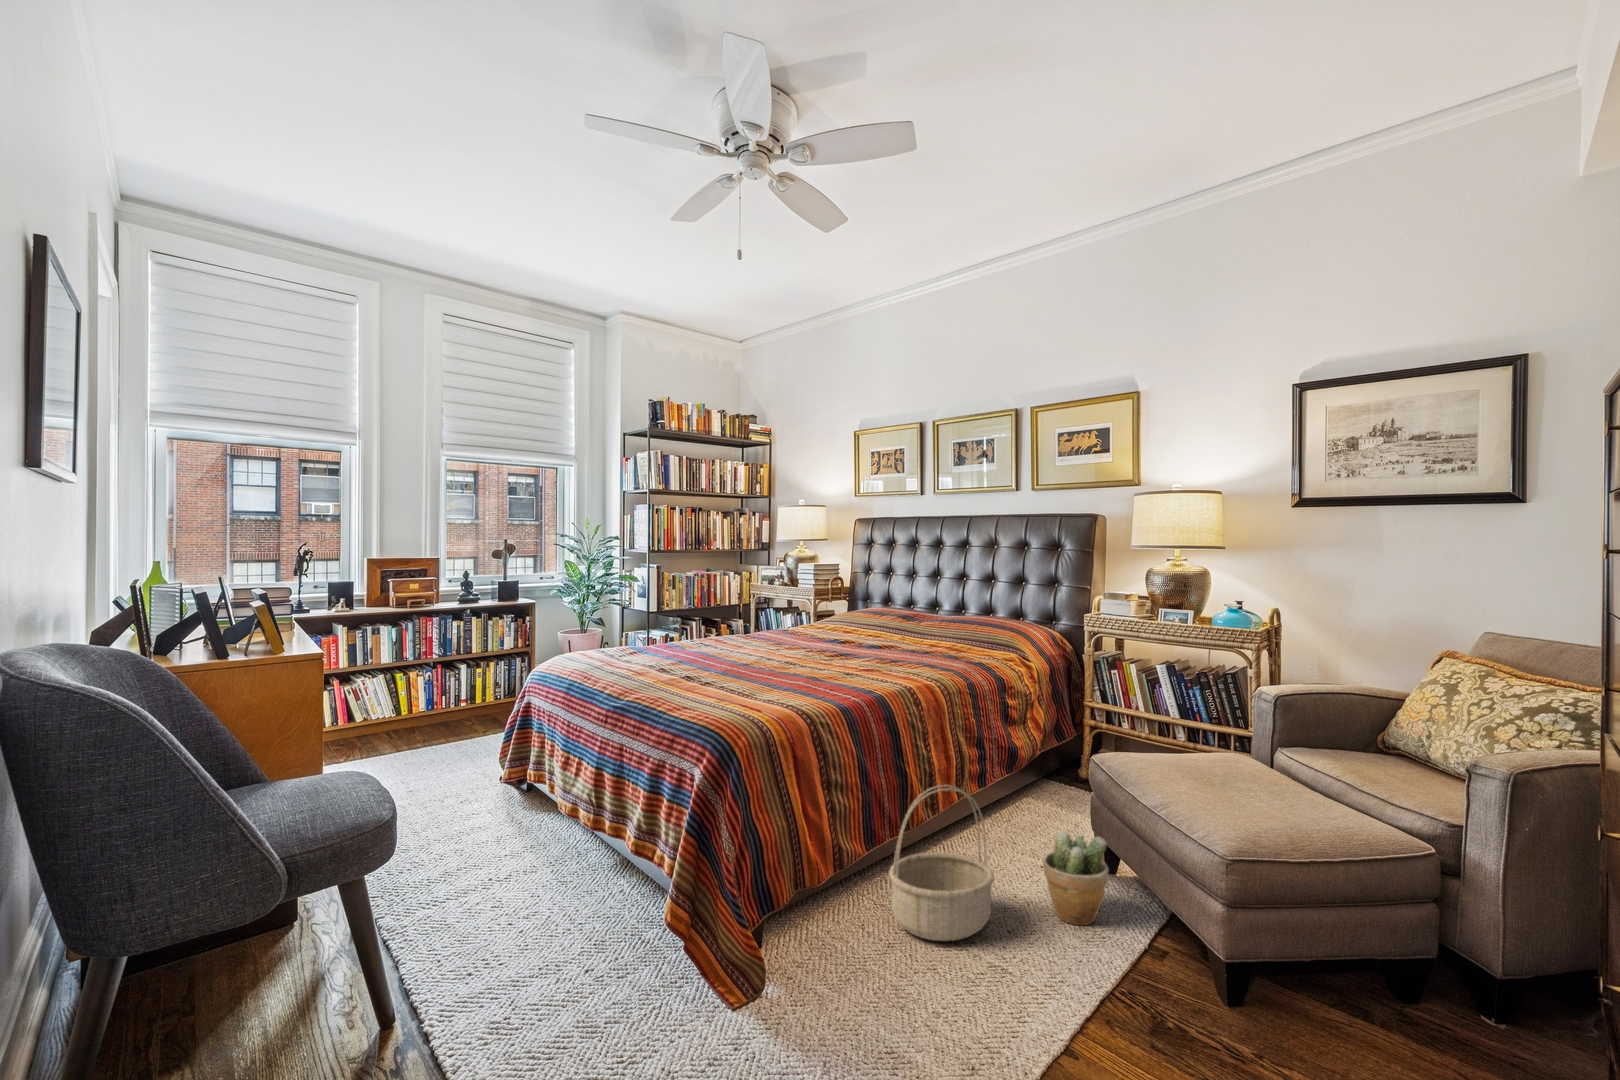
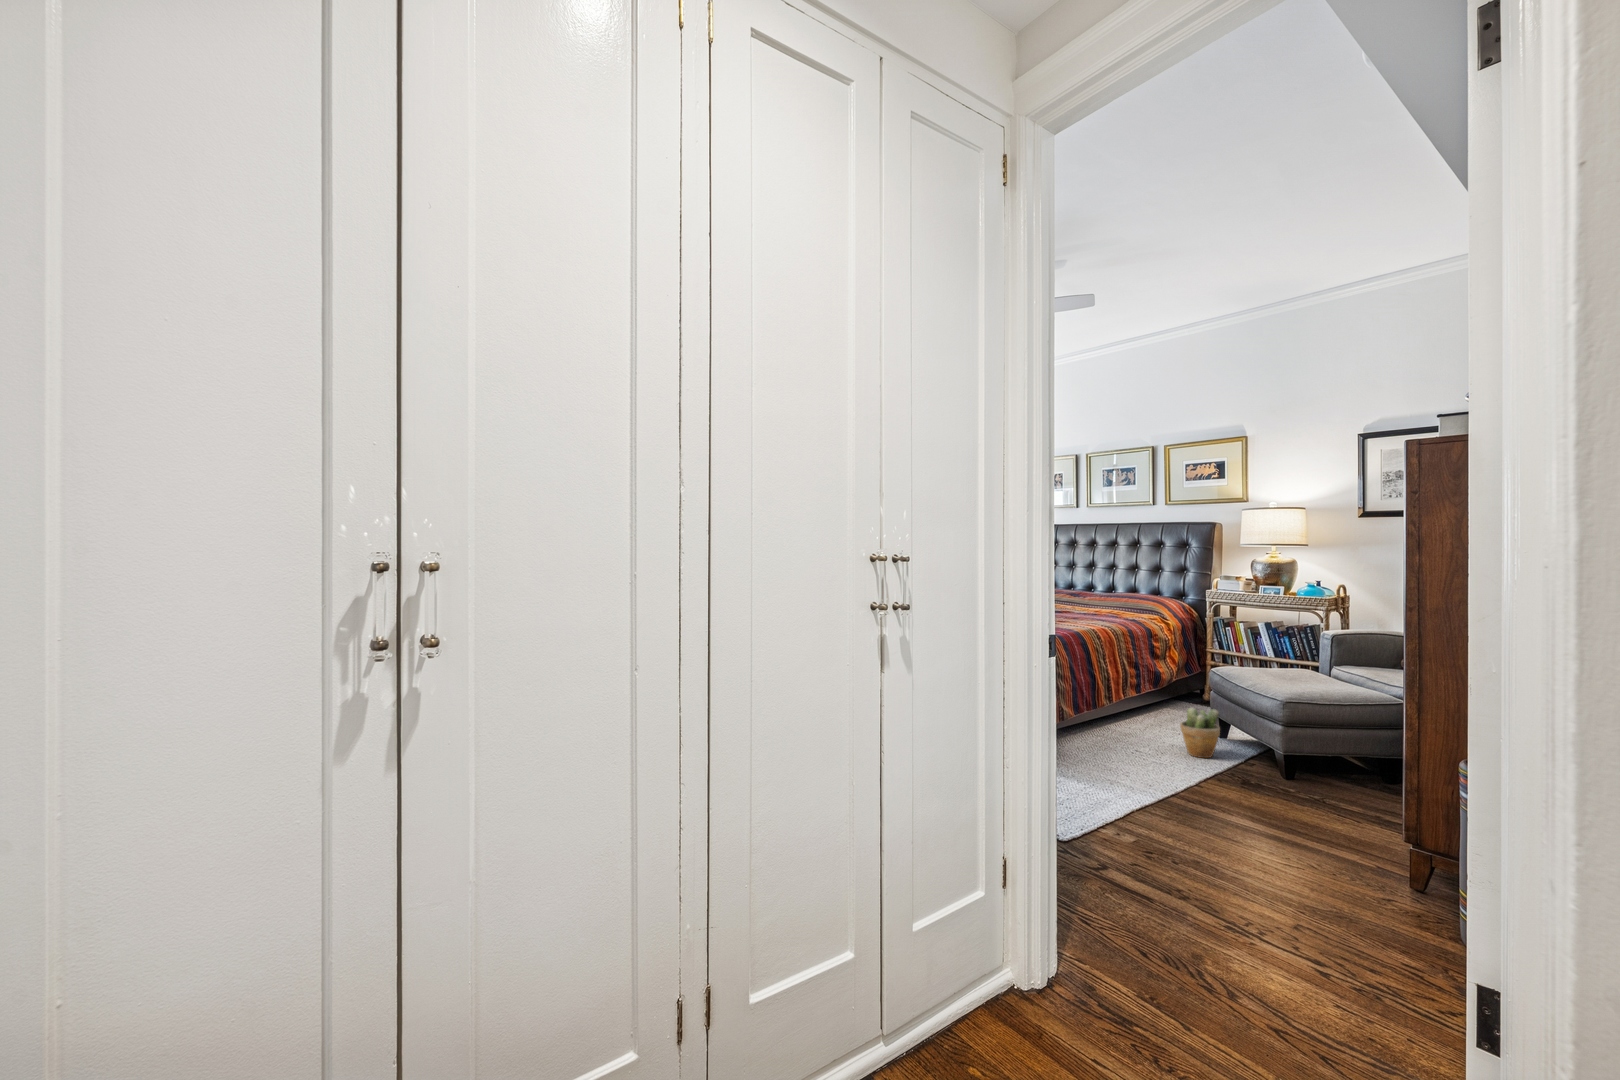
basket: present [889,785,994,941] -> none [1090,678,1152,760]

